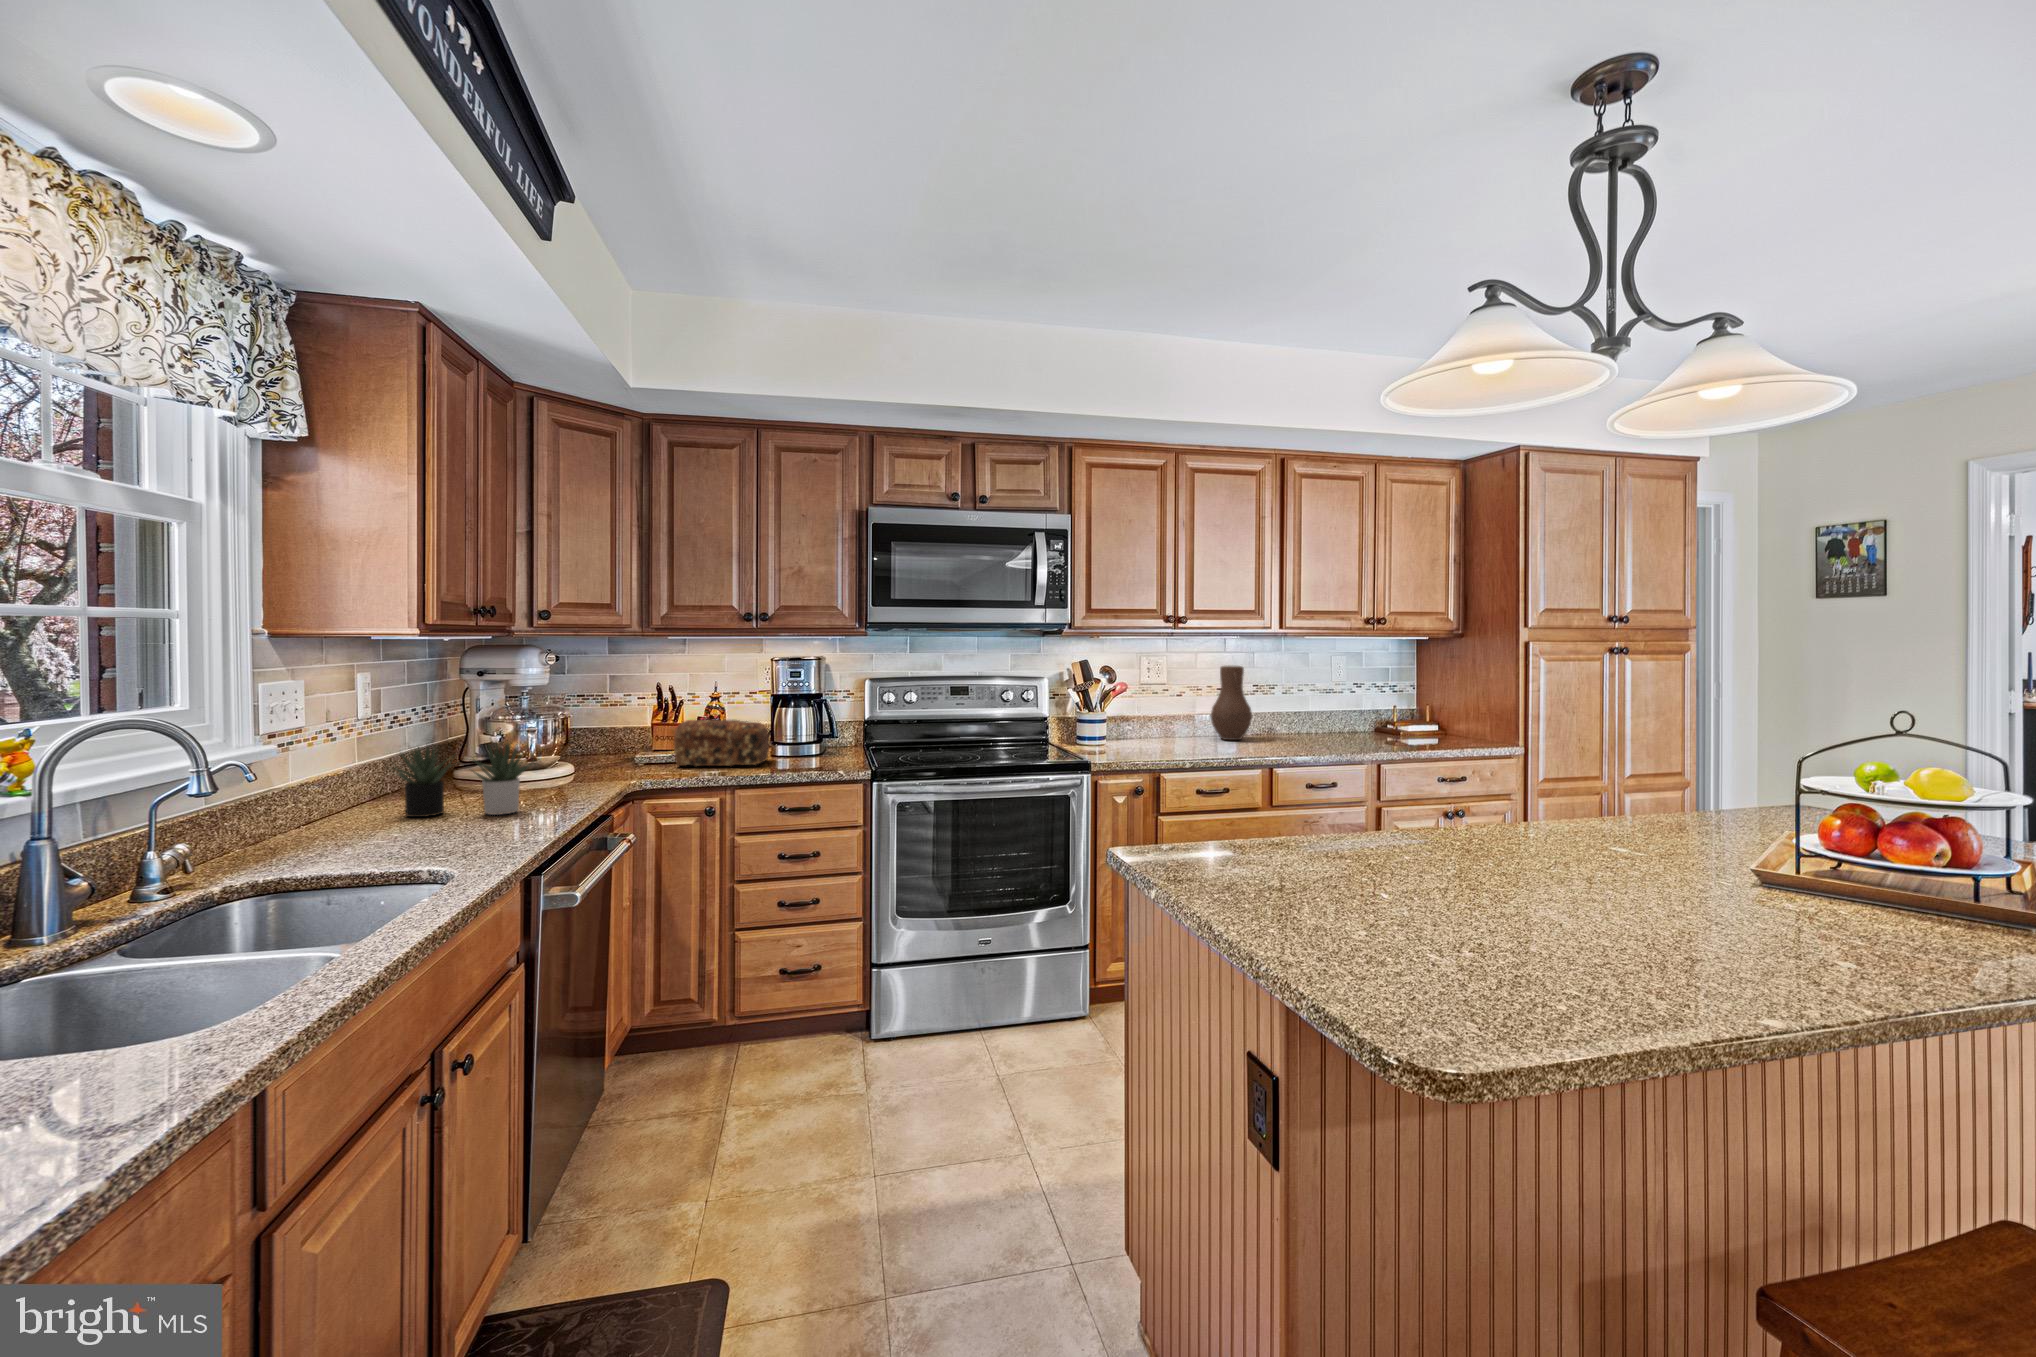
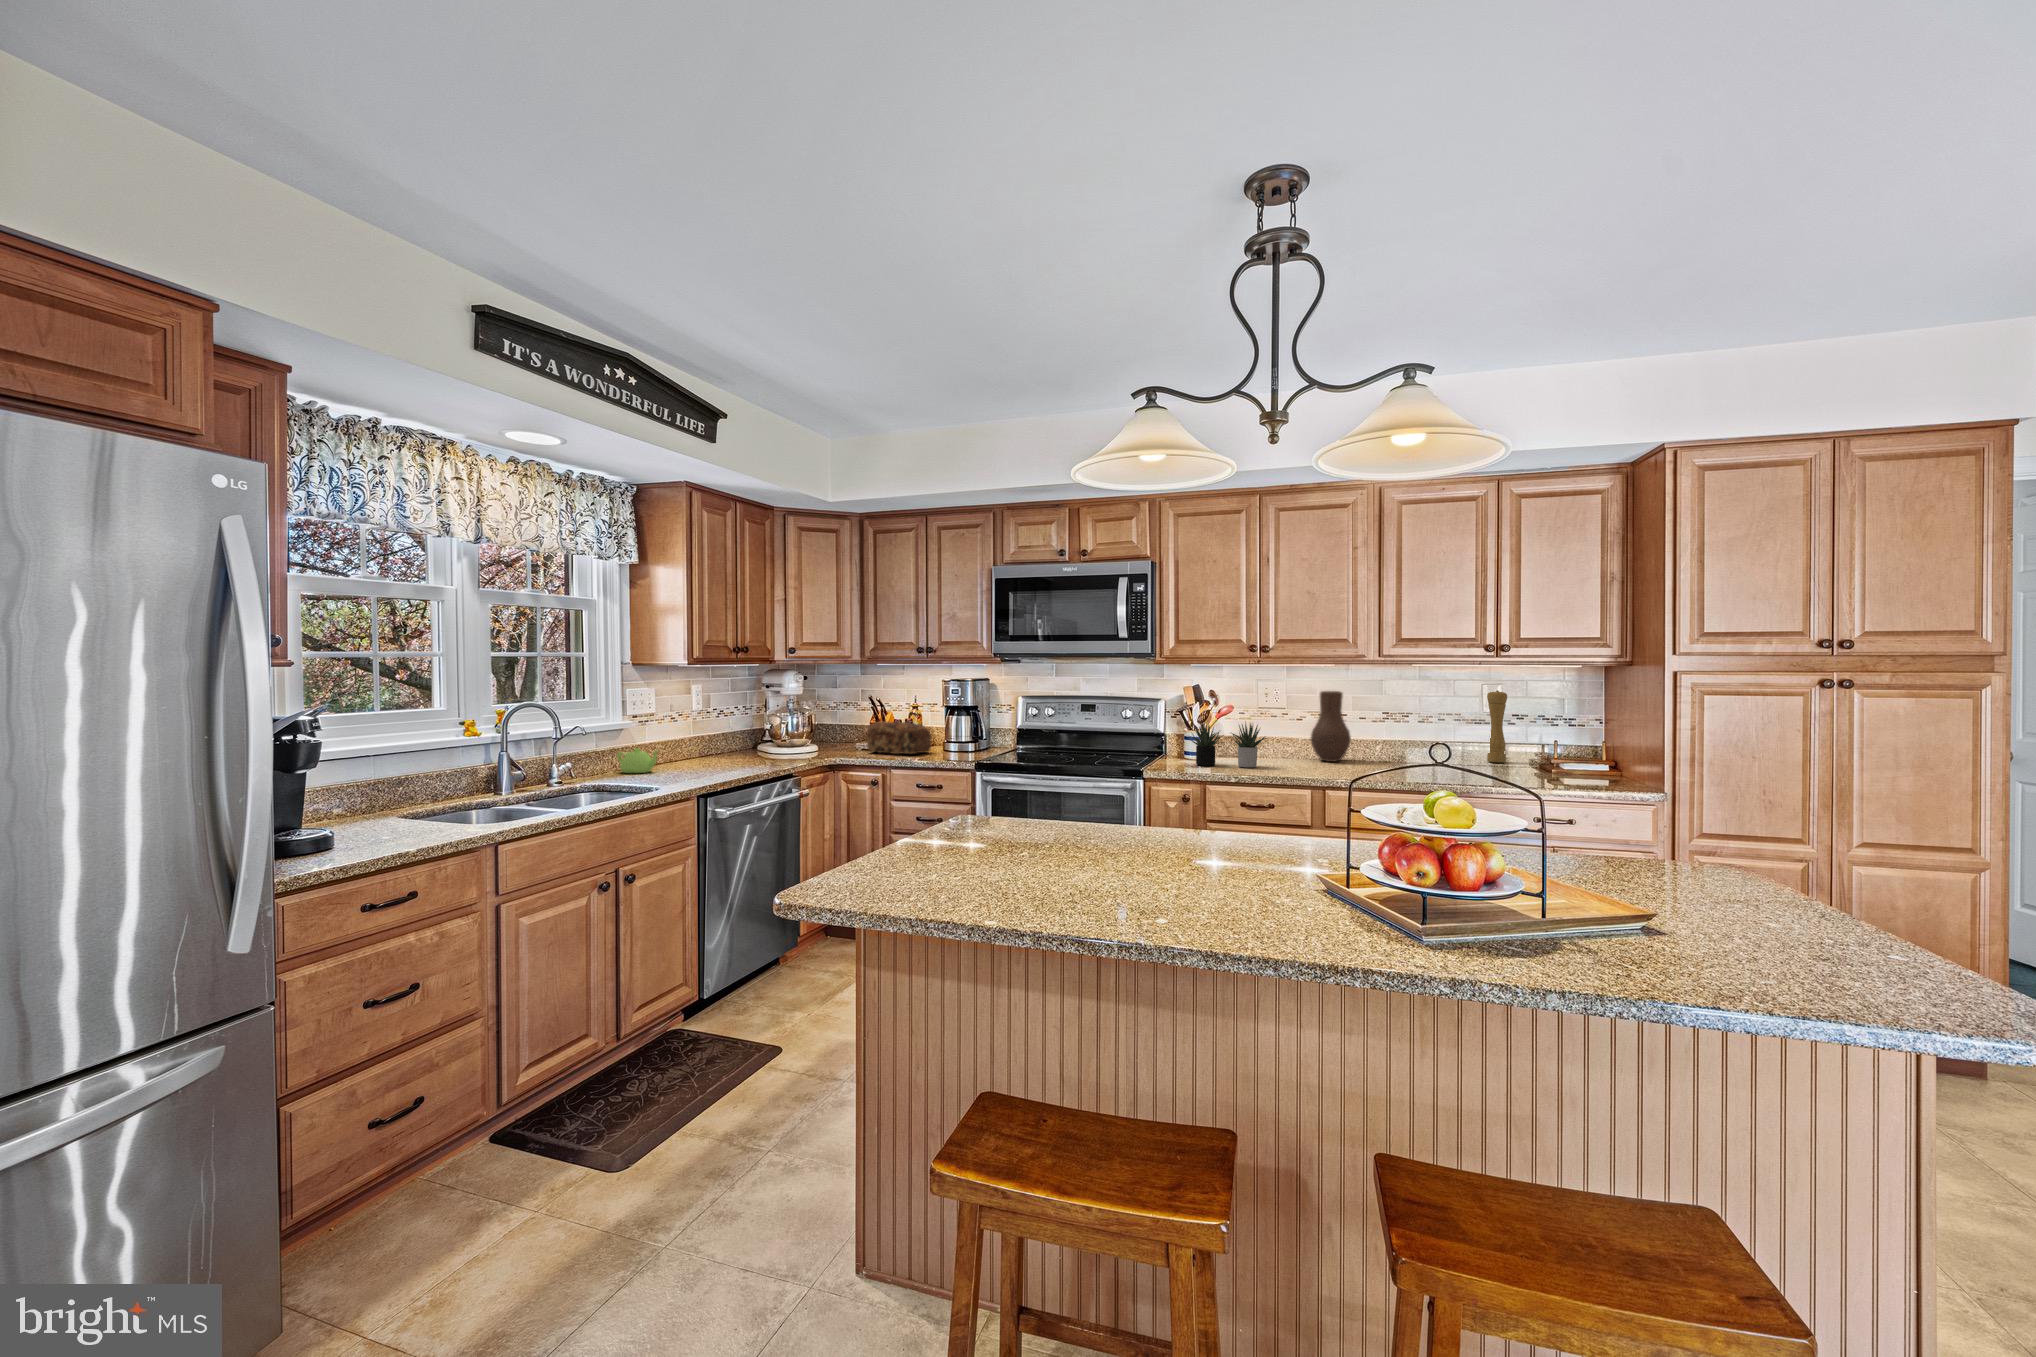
pepper mill: none [1347,663,1365,732] -> present [1487,691,1507,763]
succulent plant: present [395,740,532,817] -> present [1188,723,1267,767]
teapot: none [287,796,391,849] -> present [617,748,657,773]

